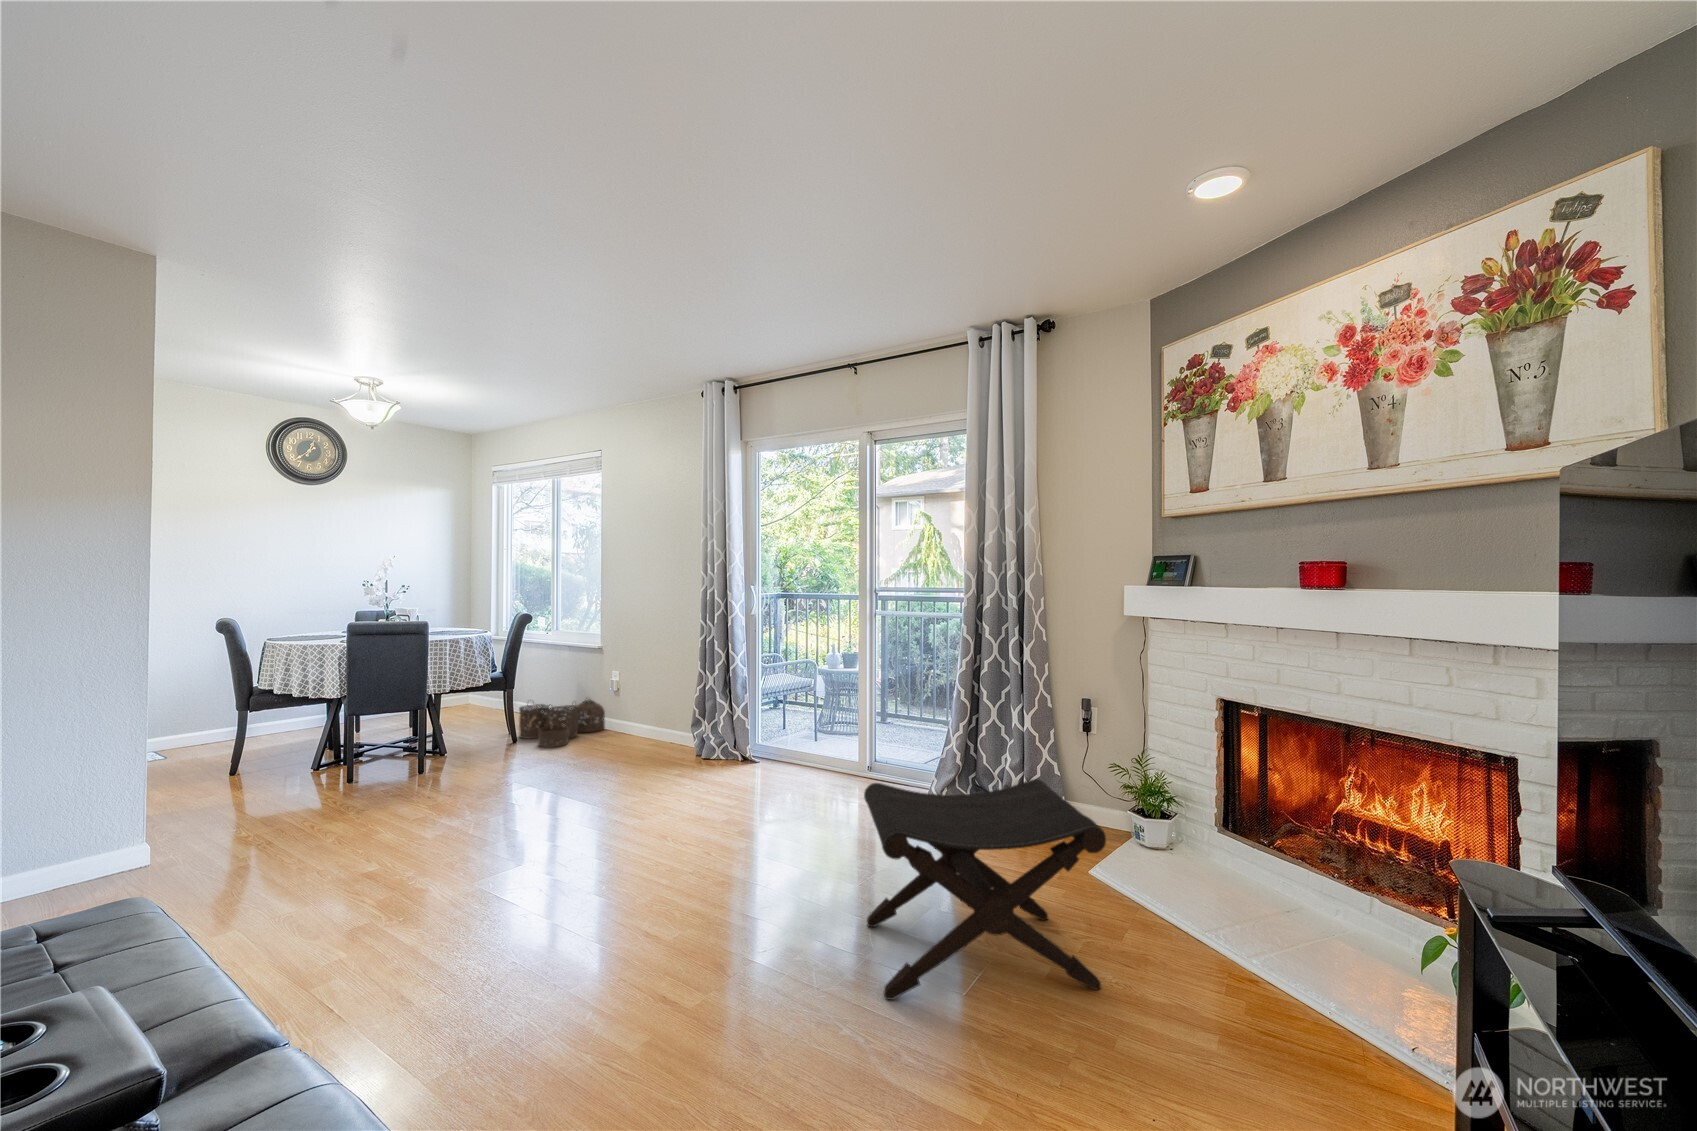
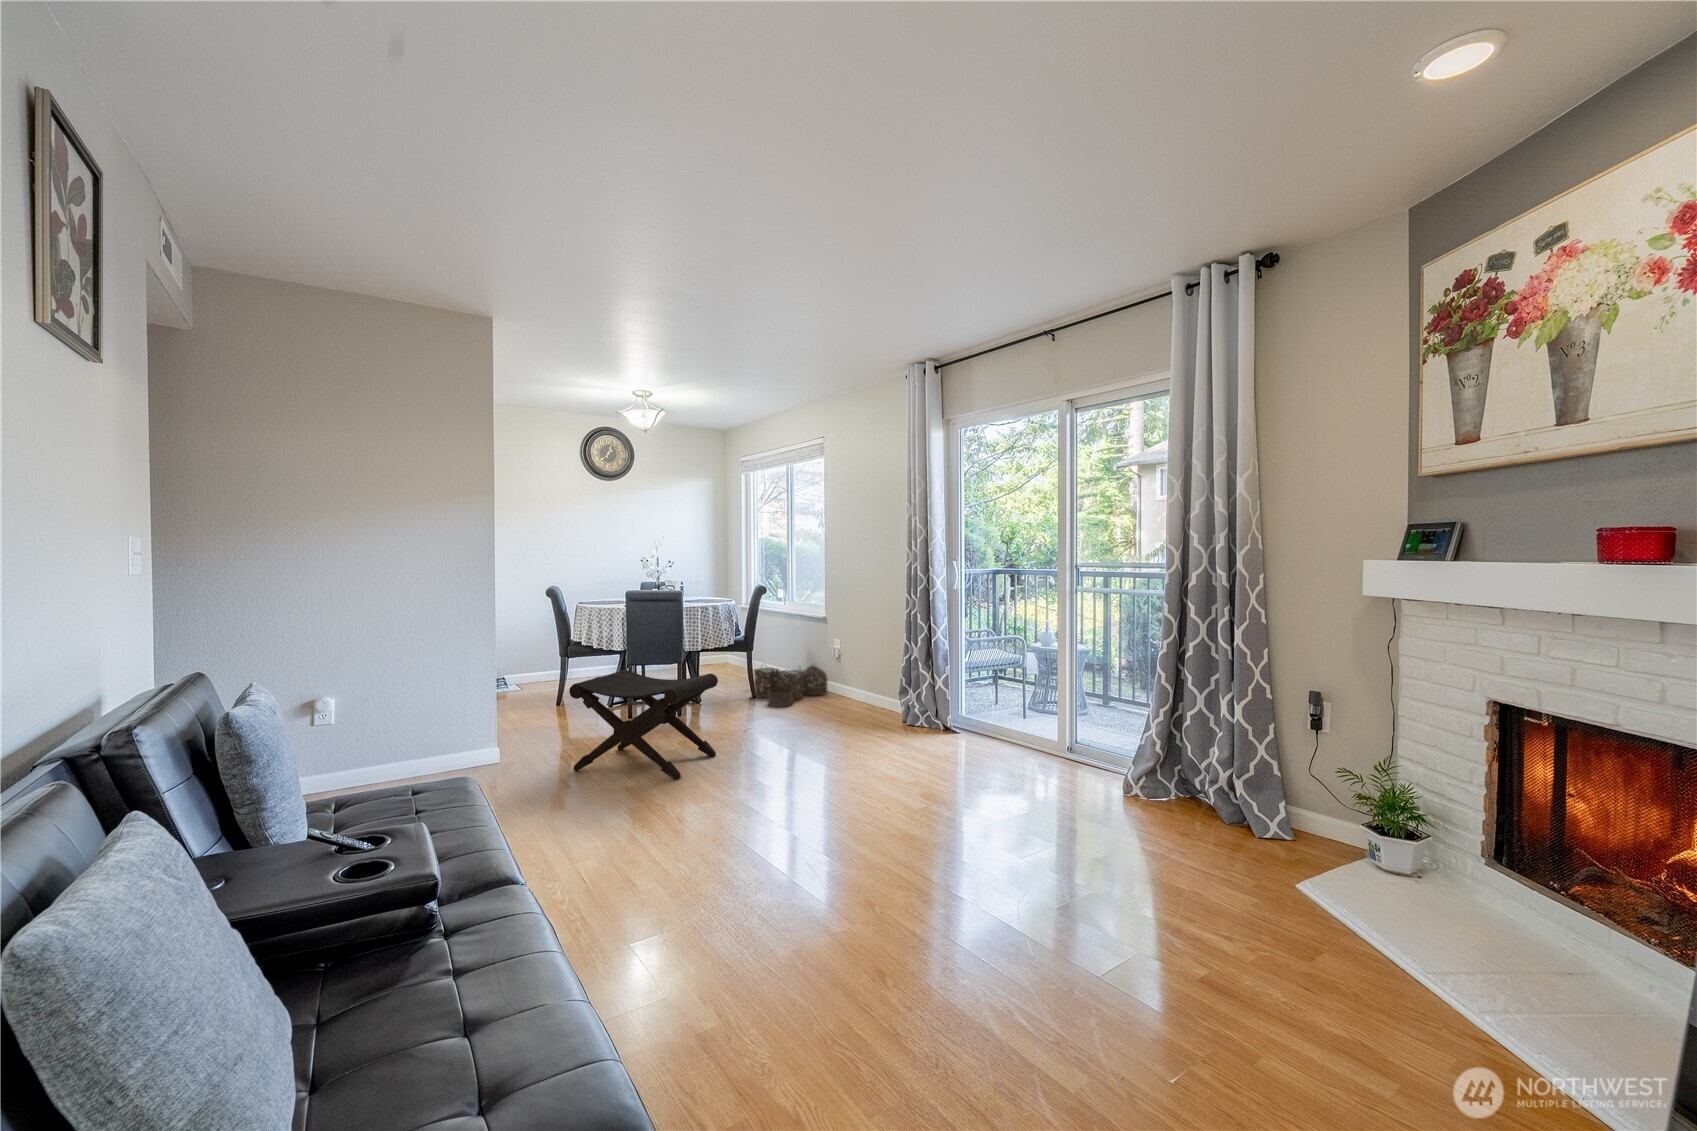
footstool: present [864,779,1106,1000] -> present [569,670,718,779]

